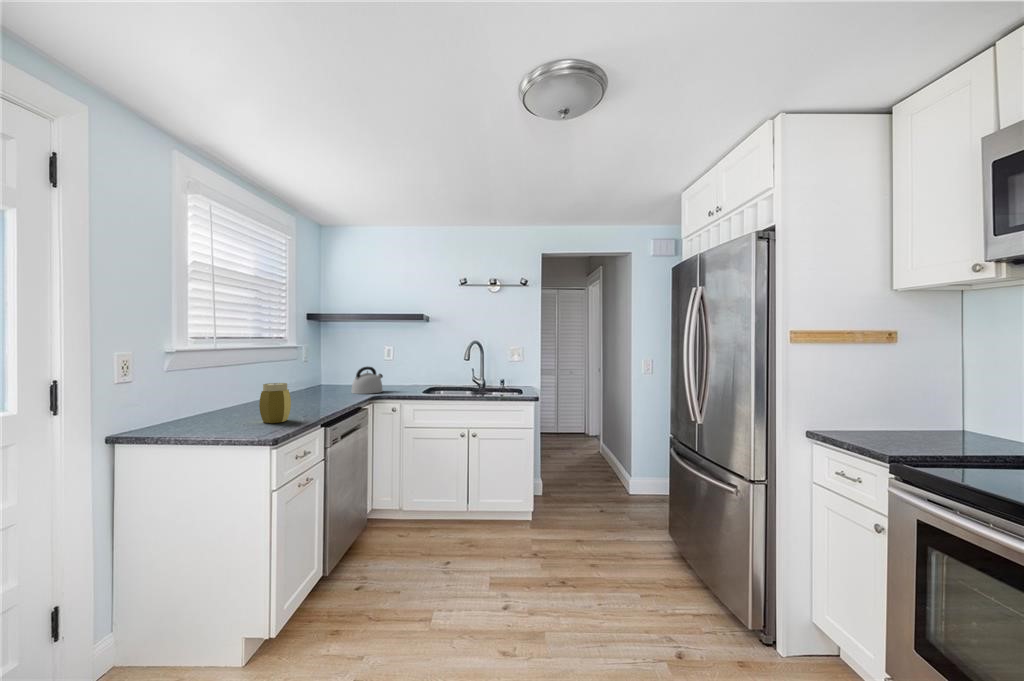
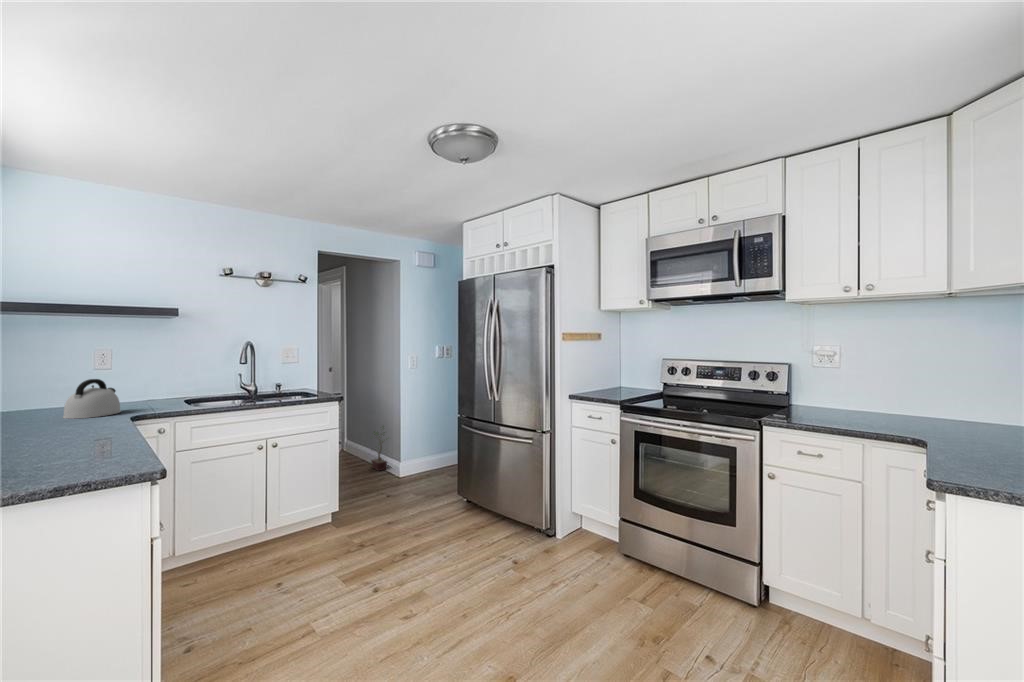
jar: present [259,383,291,423] -> none [36,404,88,465]
potted plant: none [603,433,619,482] -> present [371,431,387,471]

